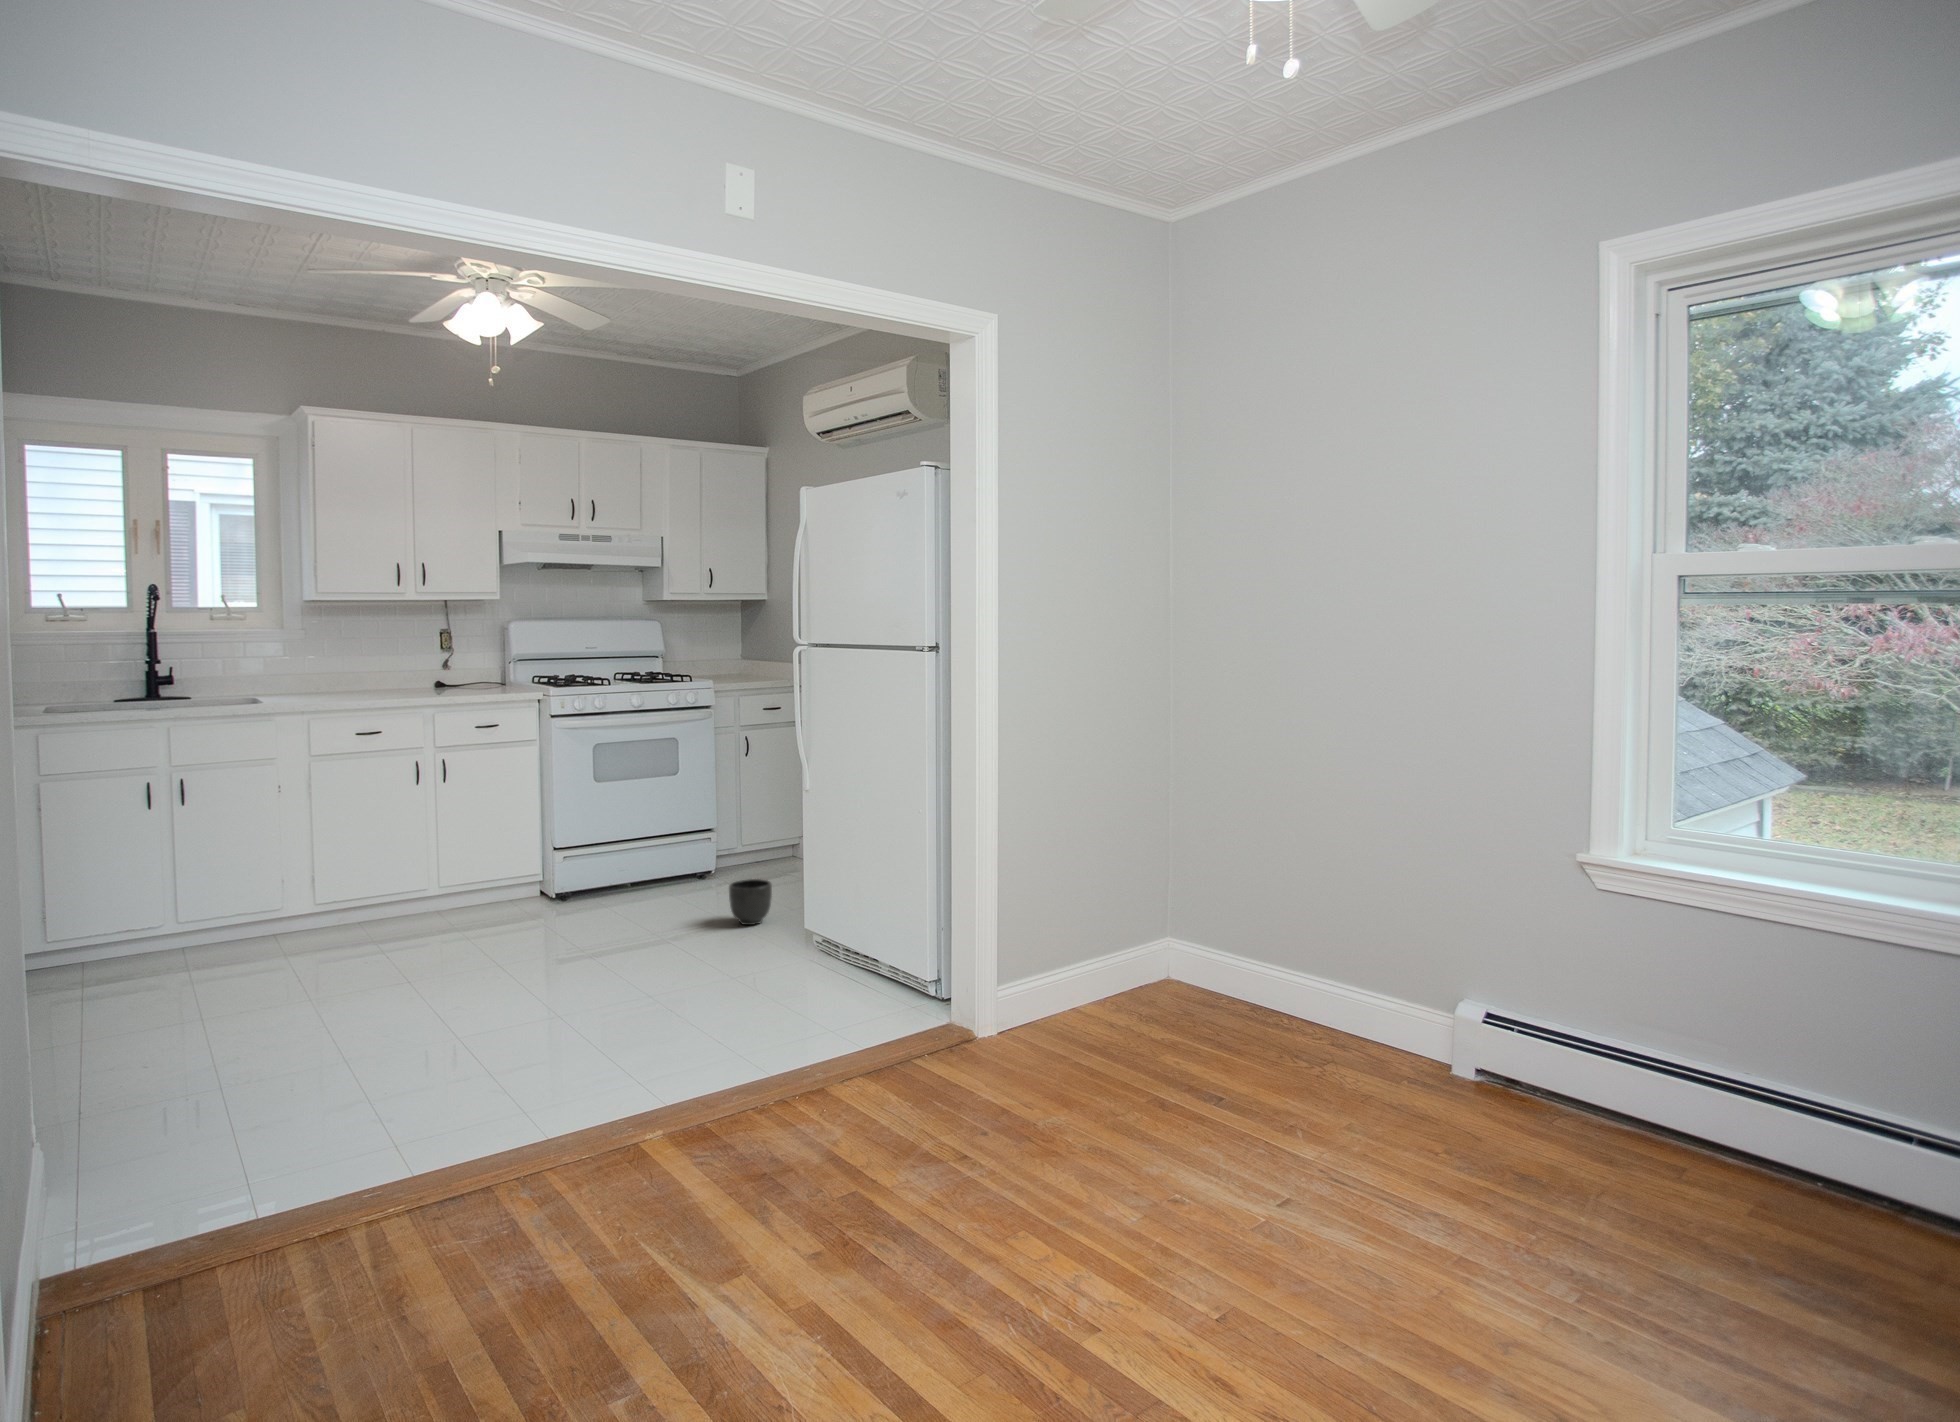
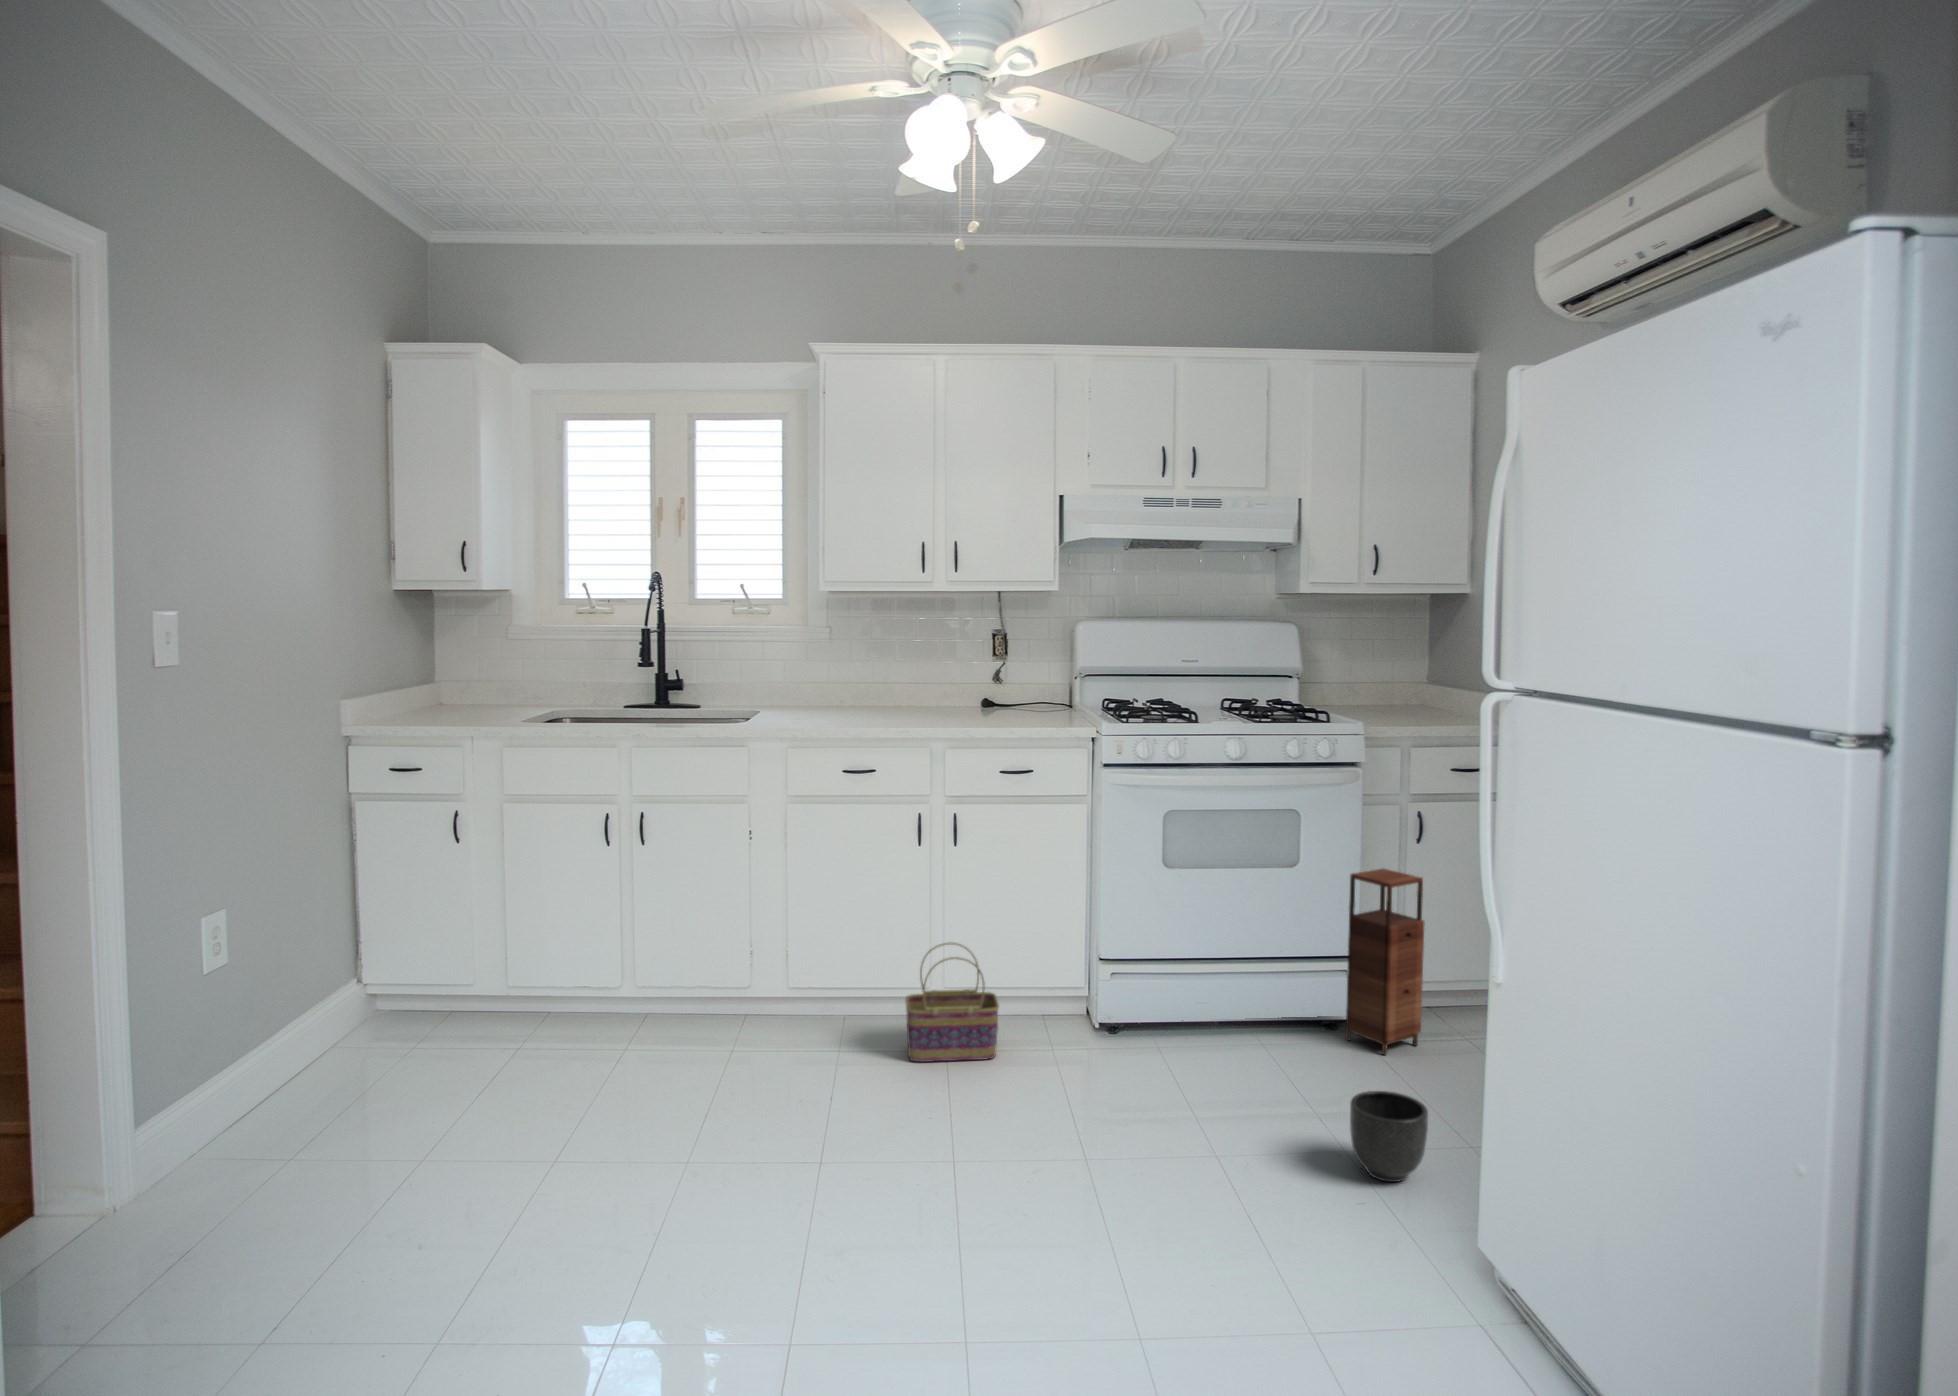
storage cabinet: none [715,770,762,880] -> present [1346,869,1424,1055]
basket: none [408,847,484,929] -> present [905,942,999,1062]

